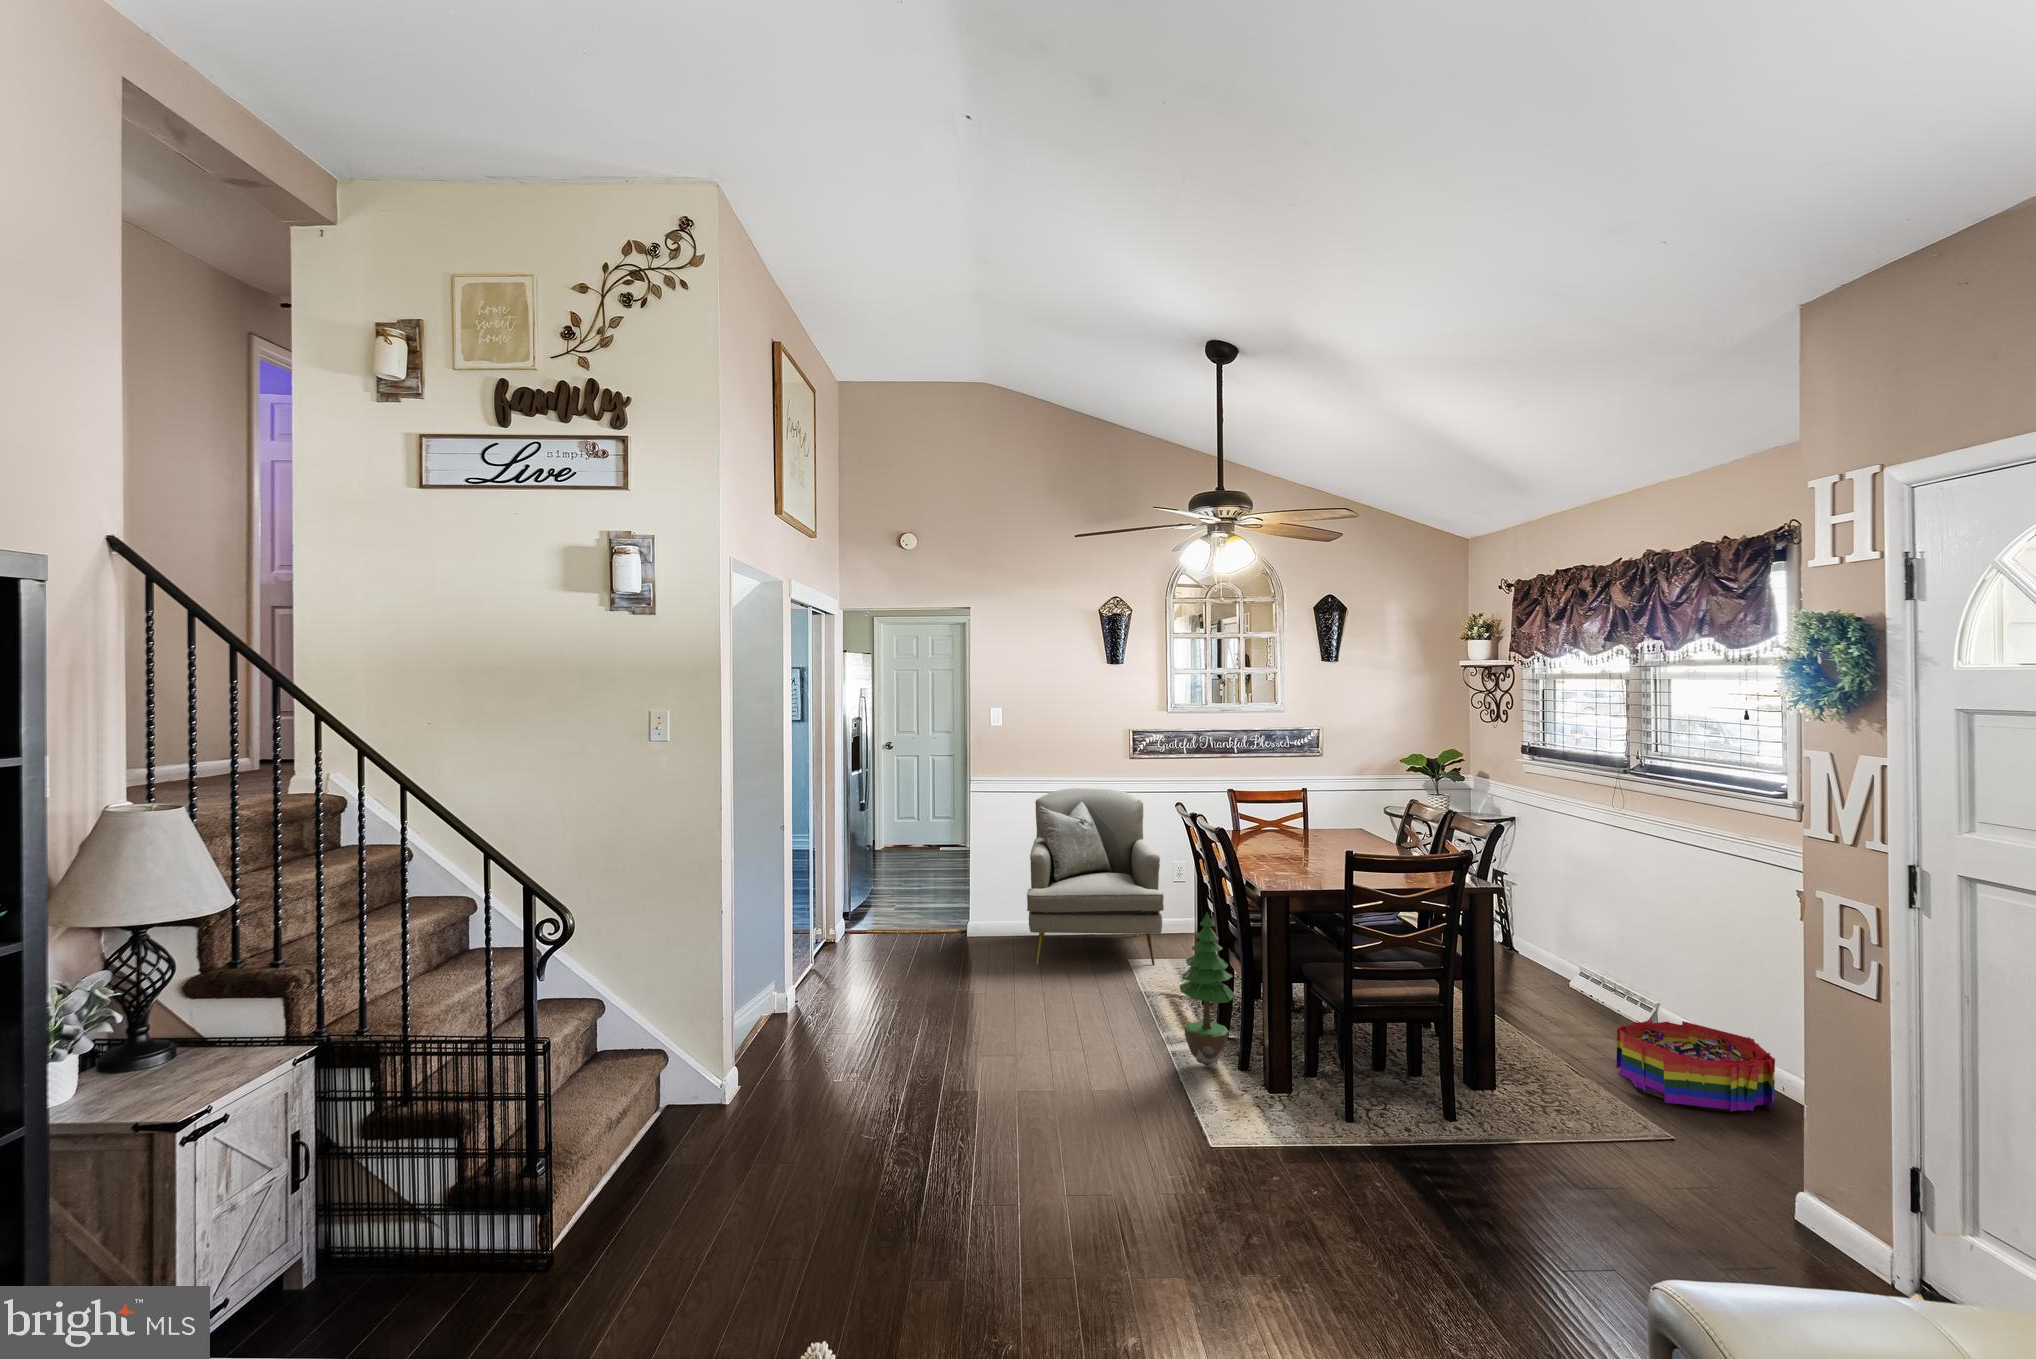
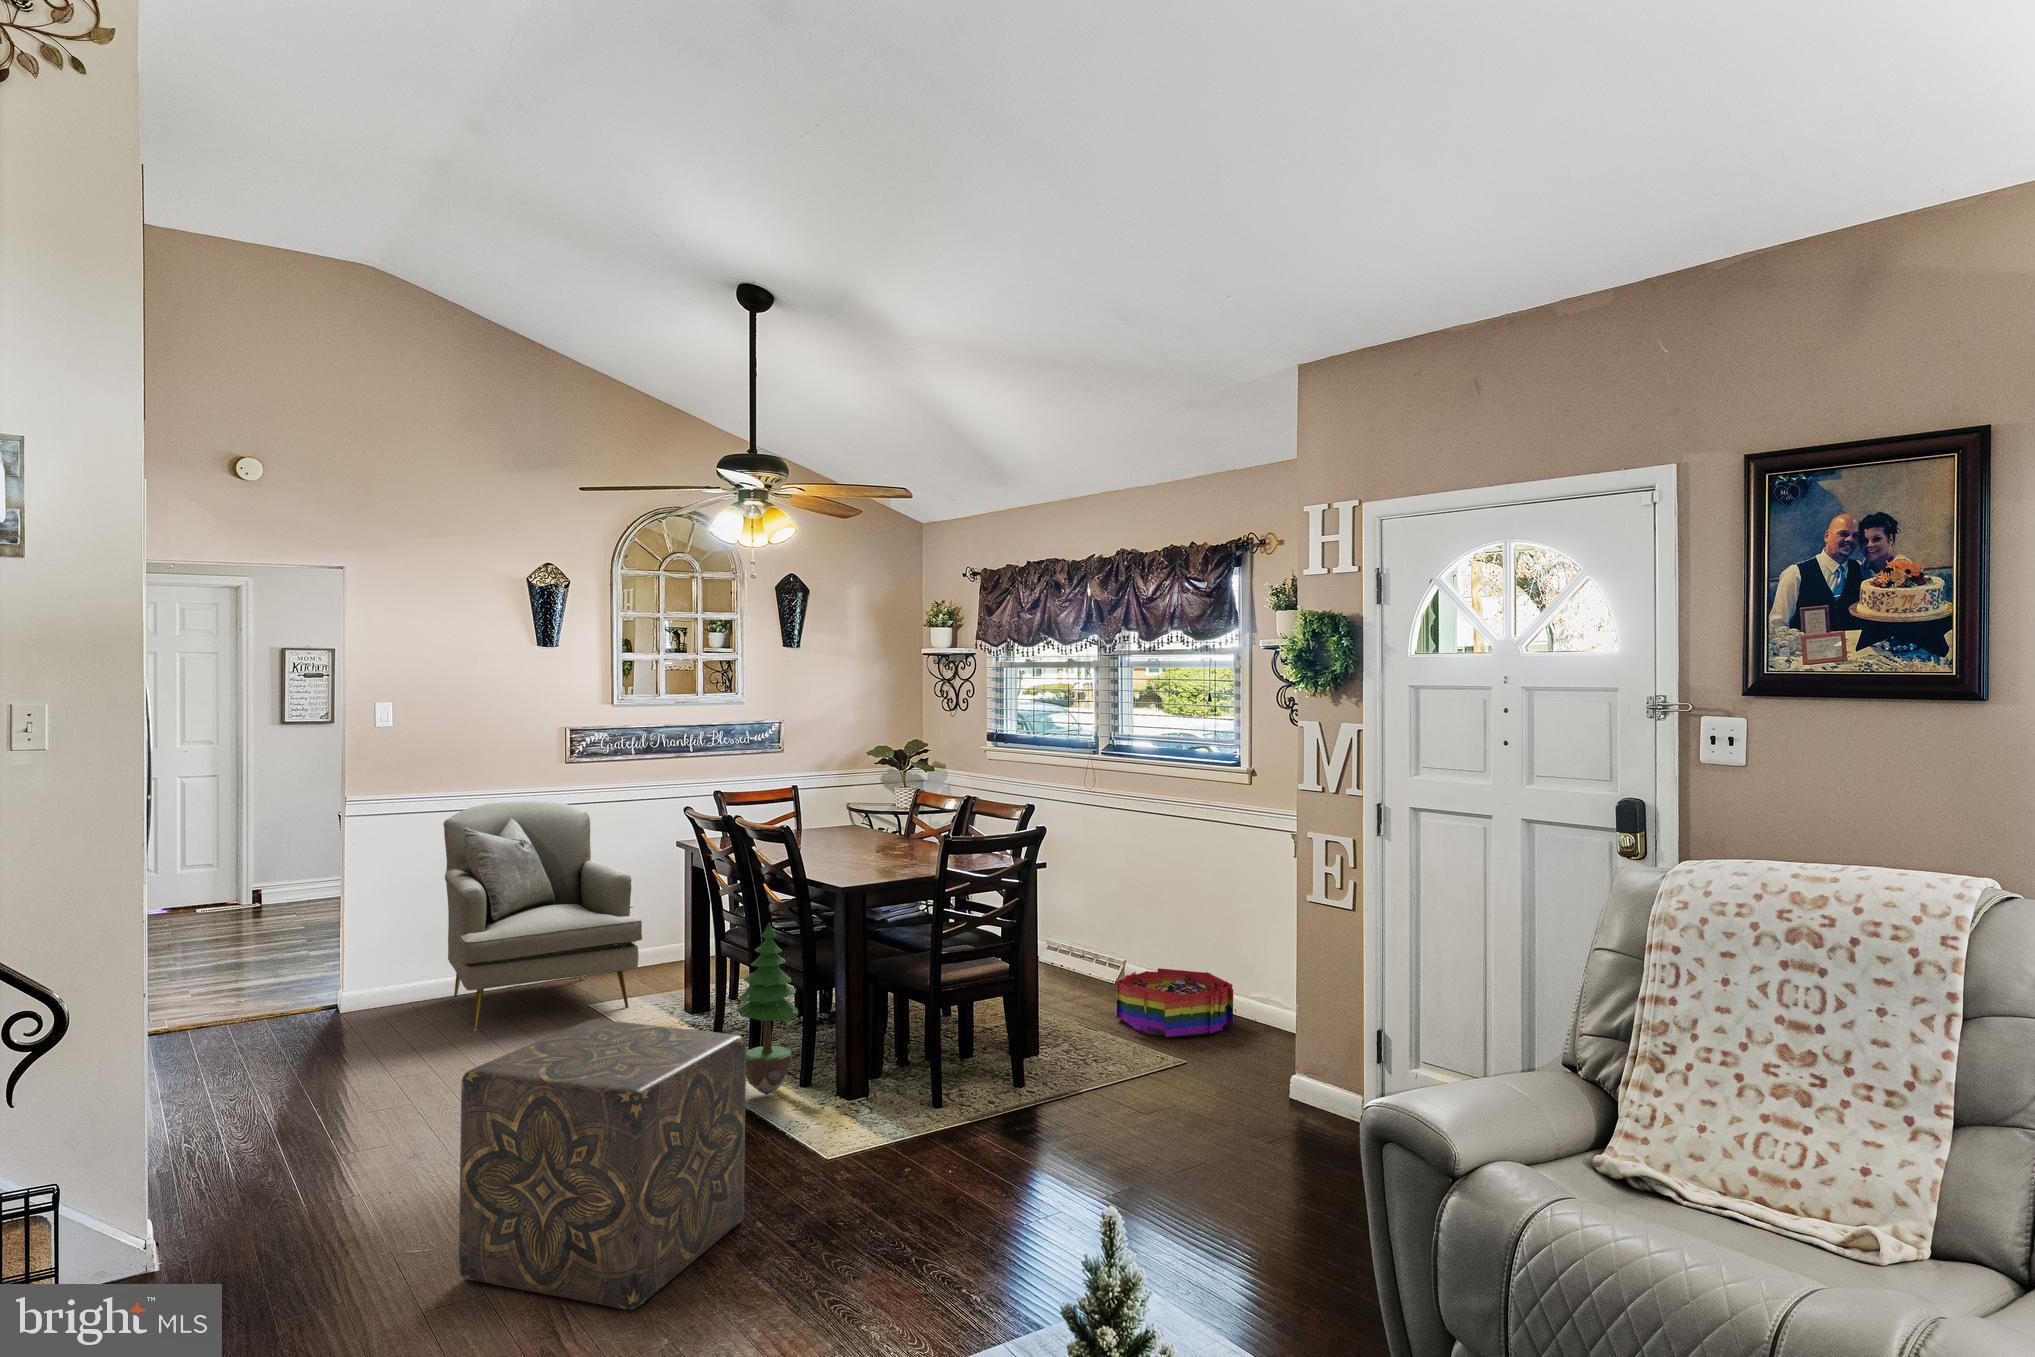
ottoman: none [891,974,1110,1222] -> present [459,1019,746,1310]

